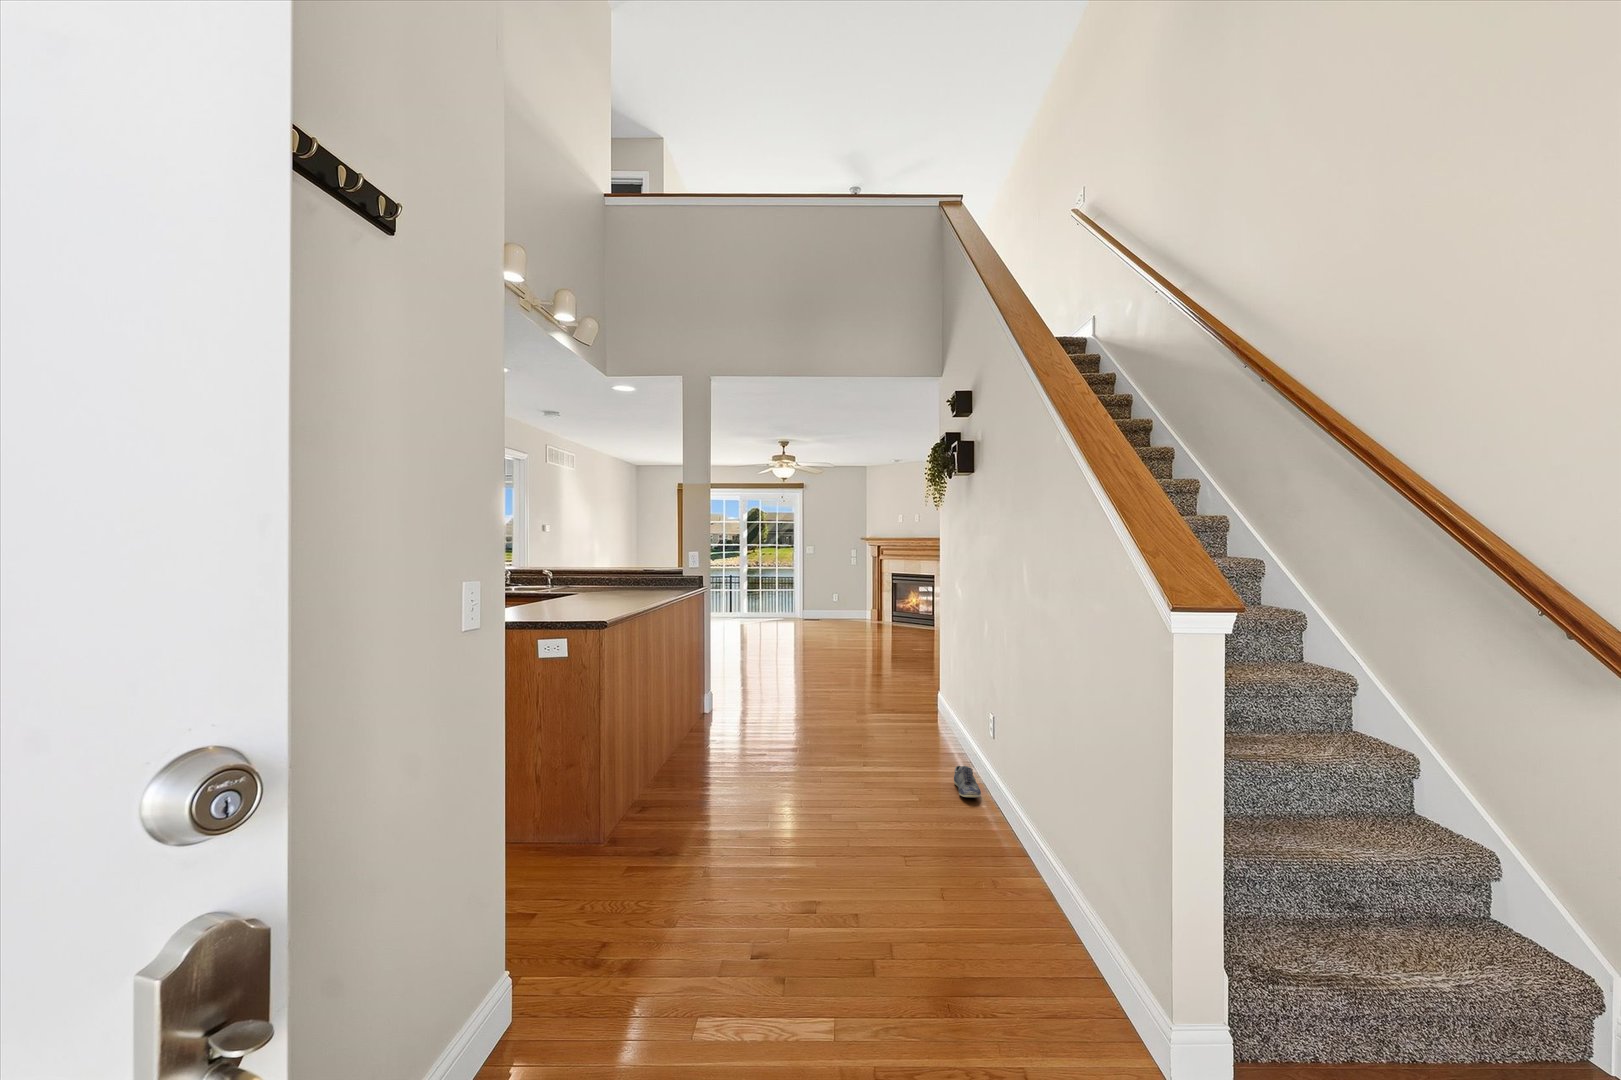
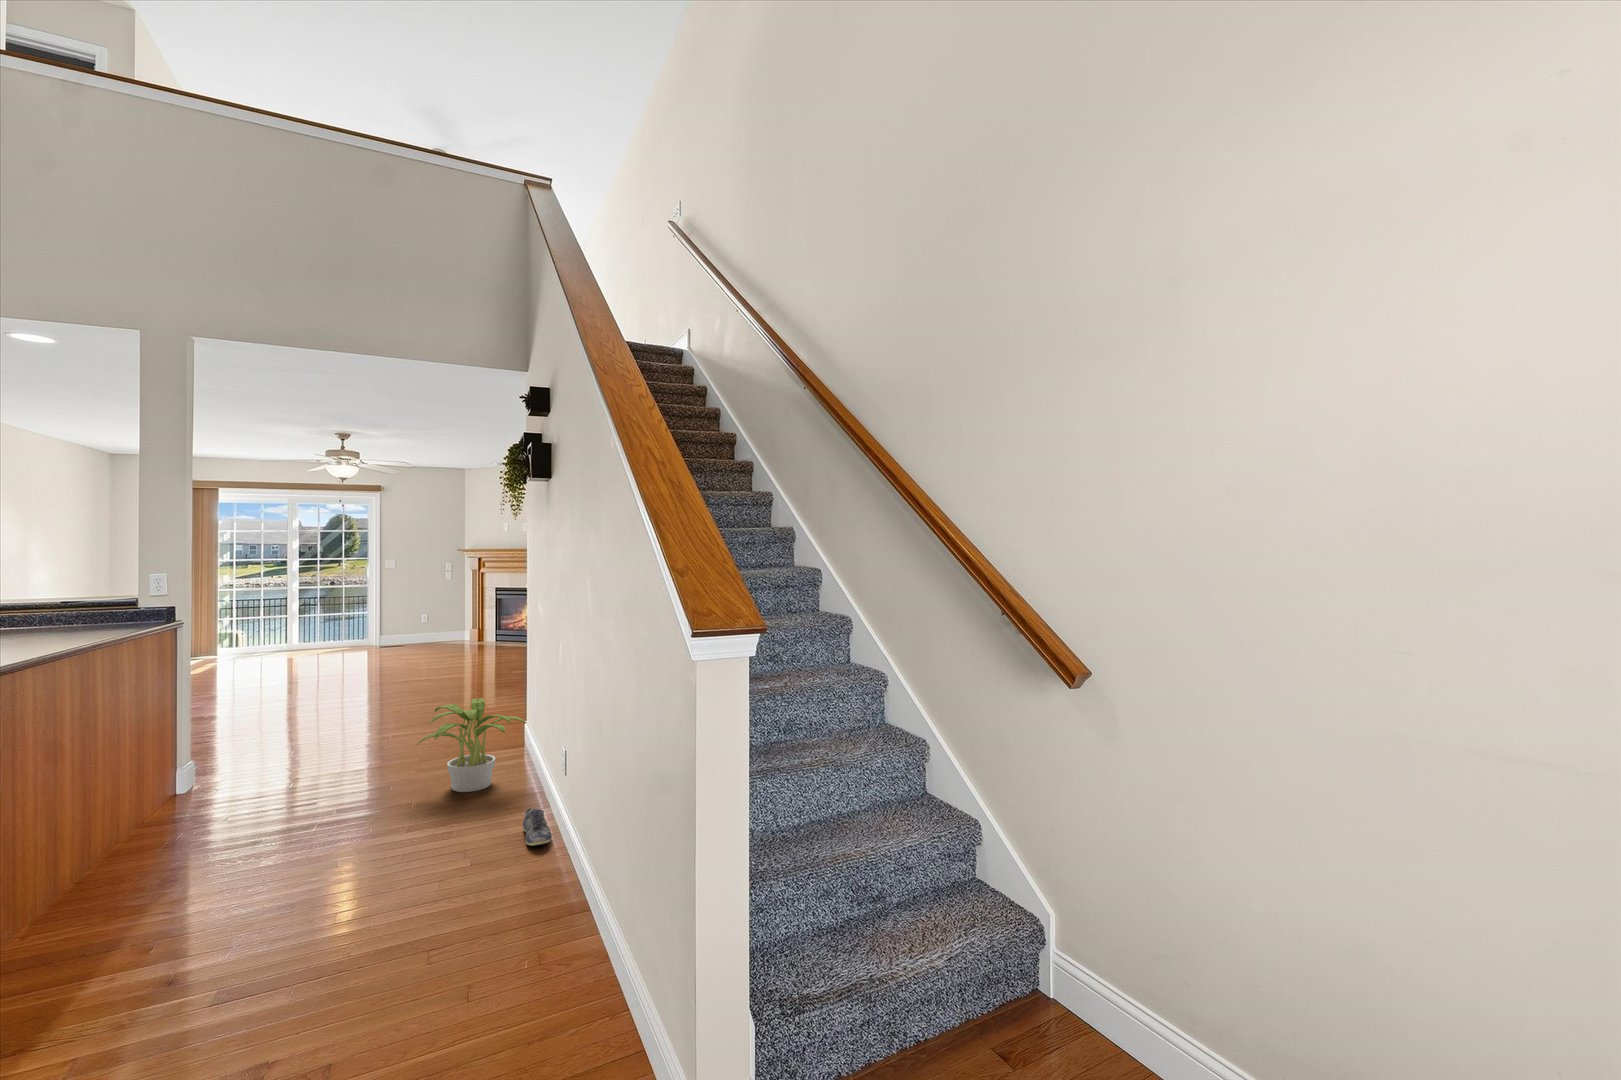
potted plant: none [860,667,947,746] -> present [417,698,526,792]

